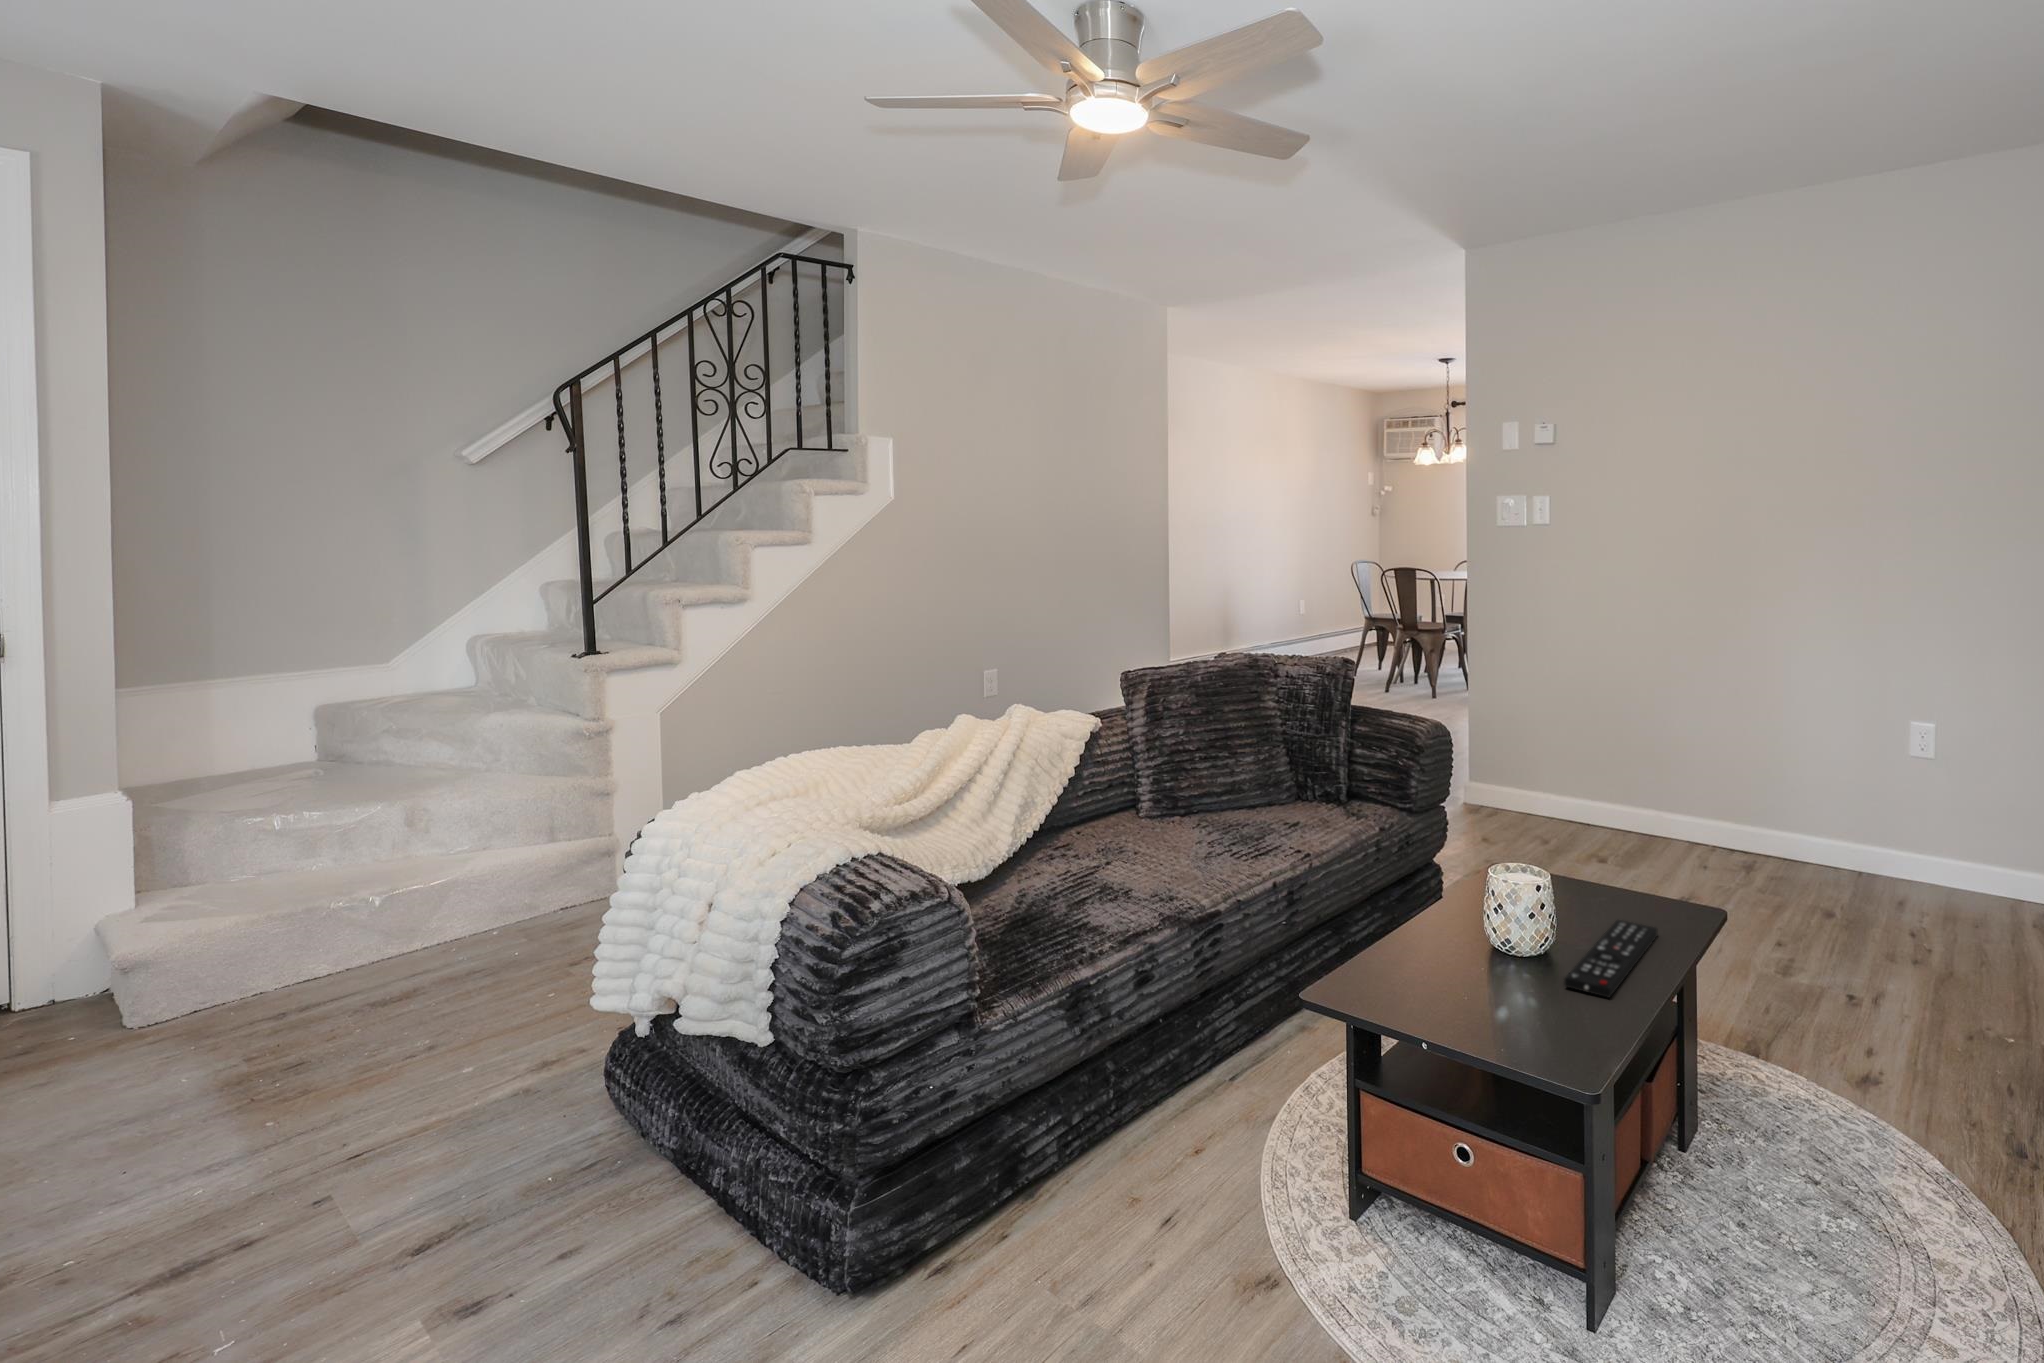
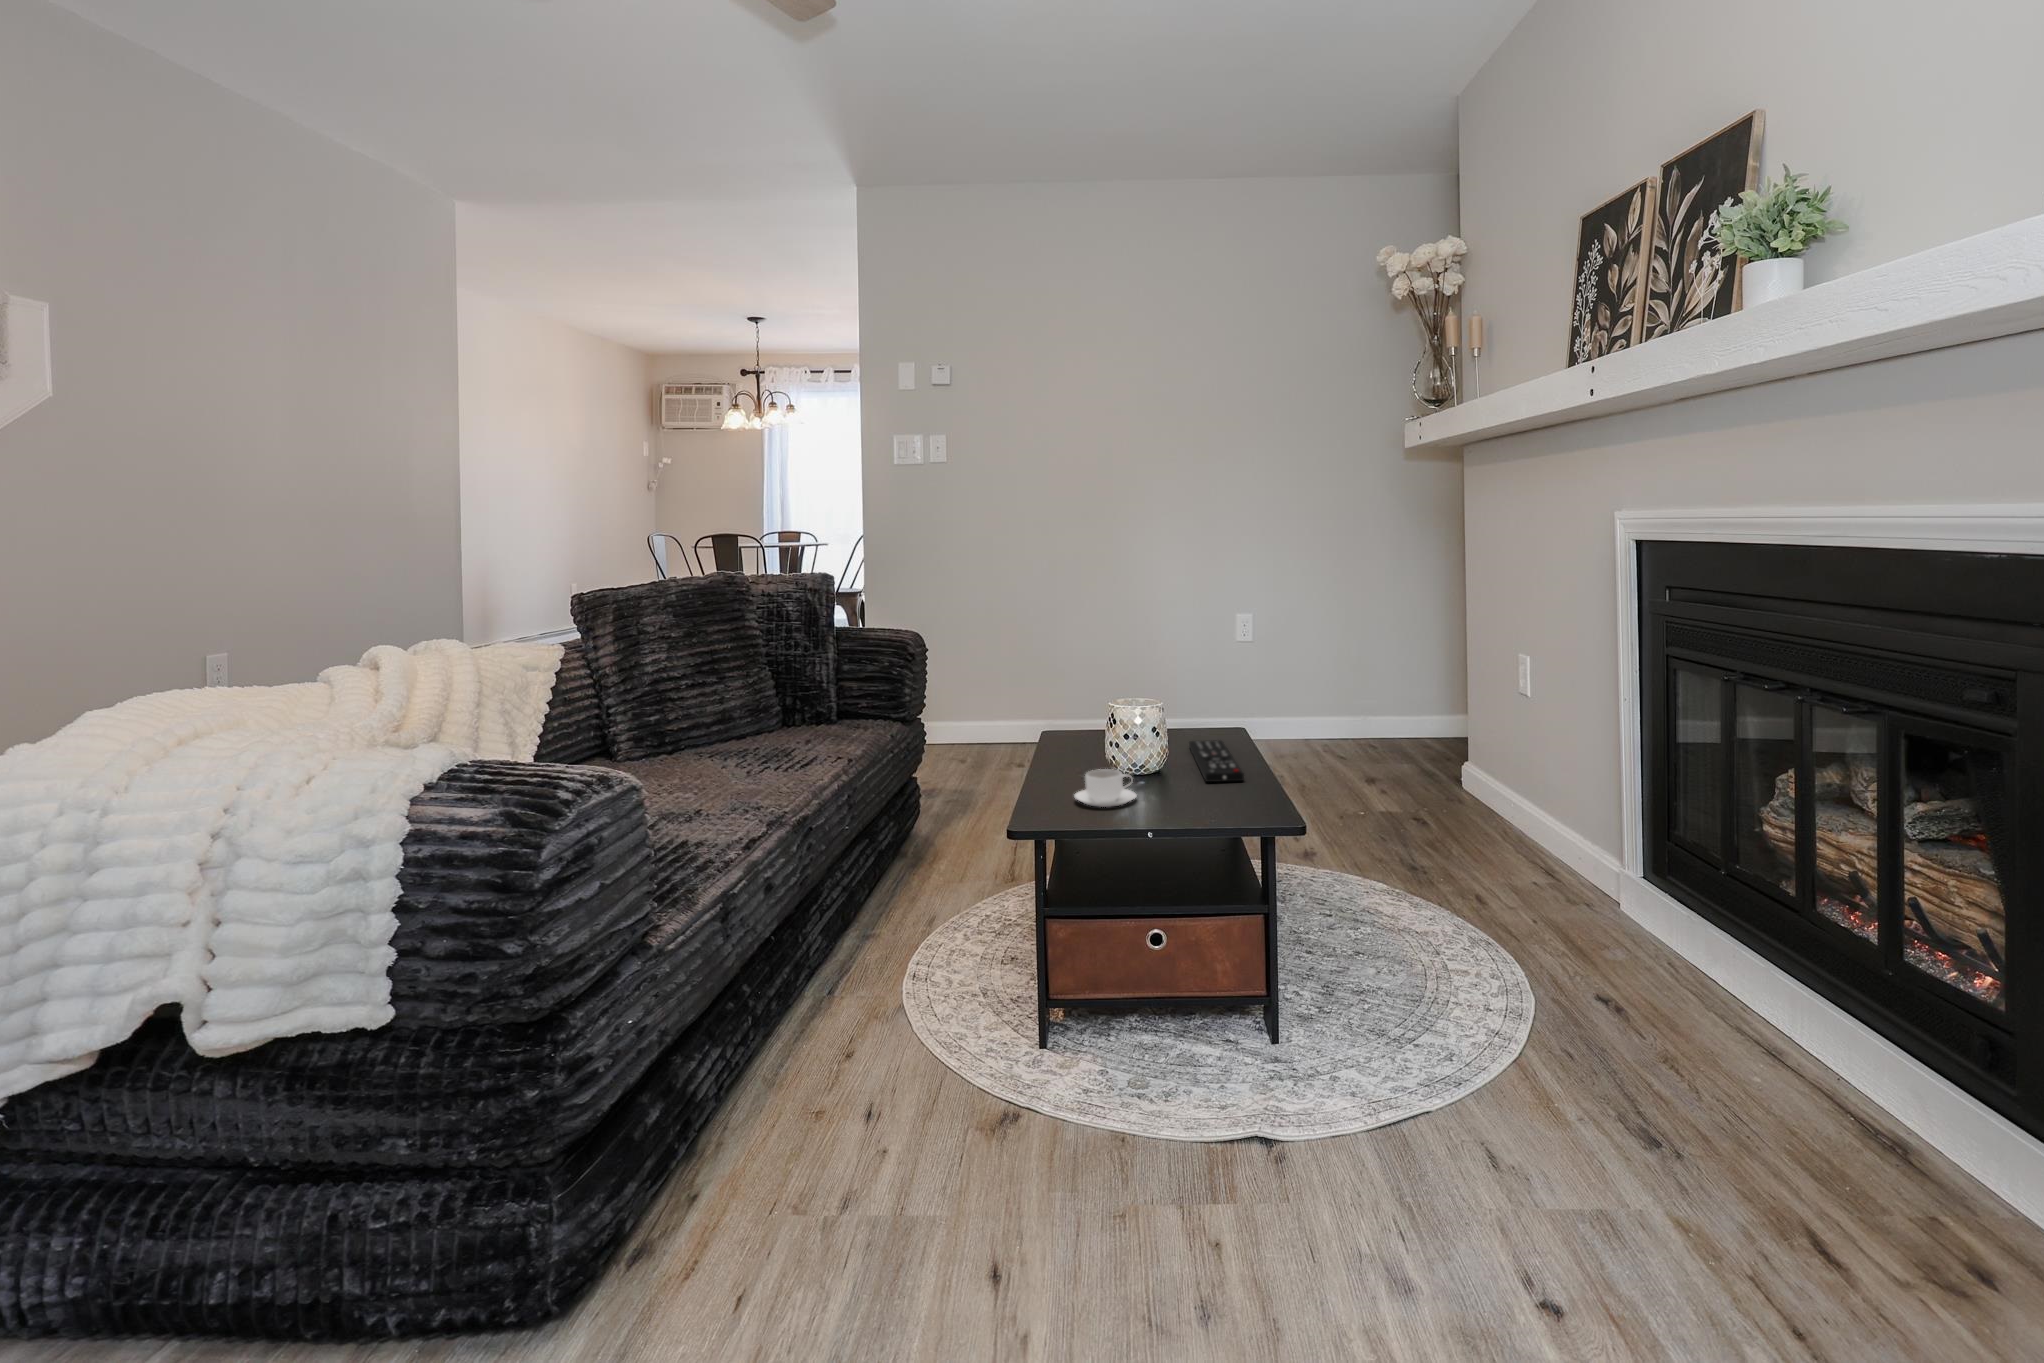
coffee cup: none [1398,945,1467,993] -> present [1074,769,1136,807]

